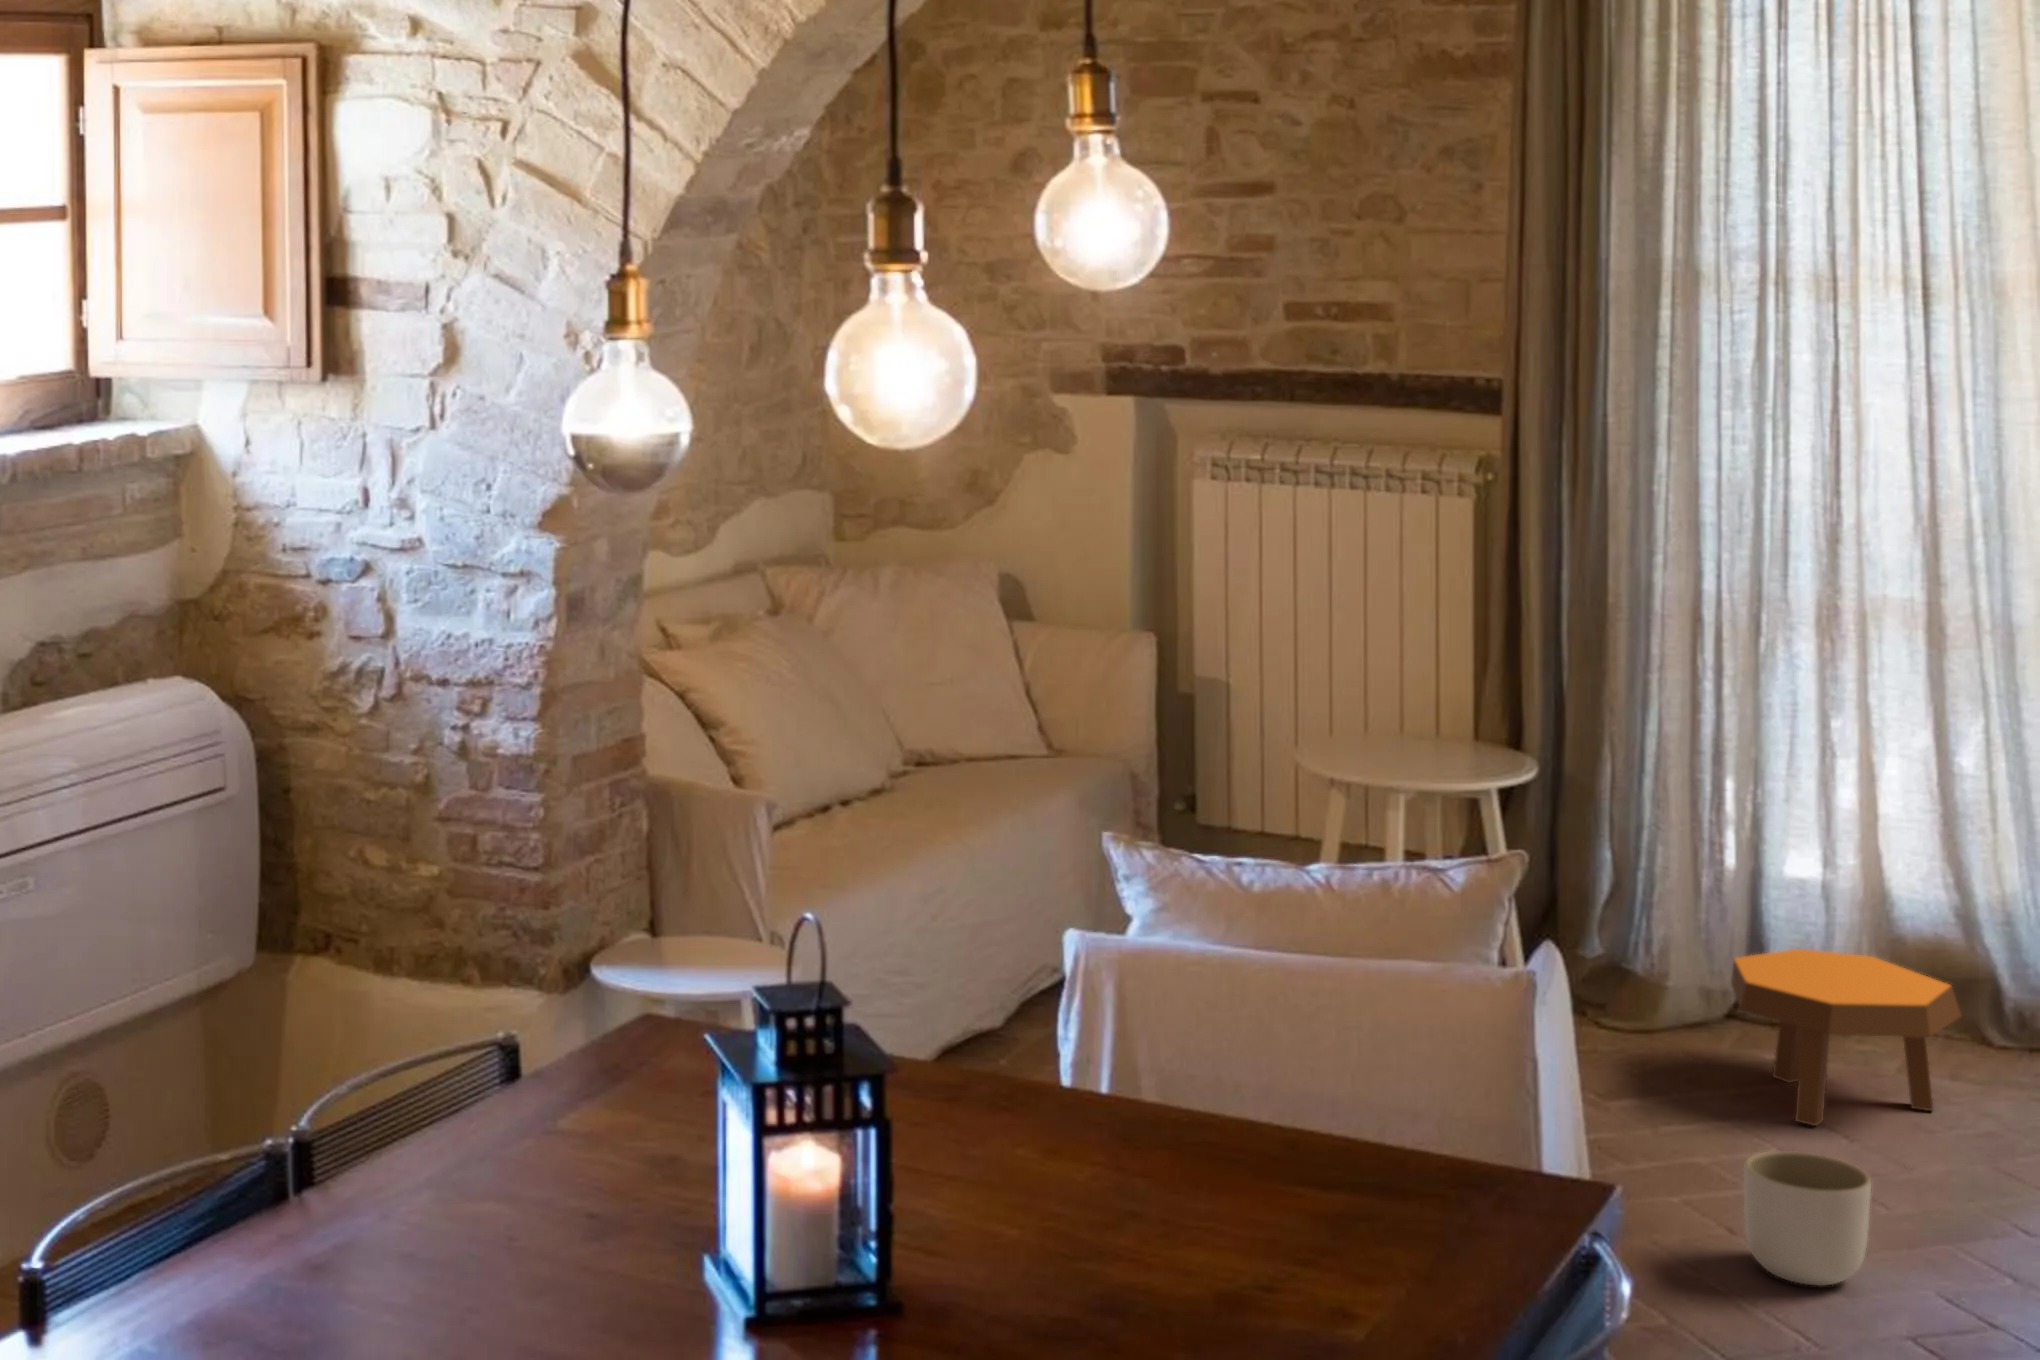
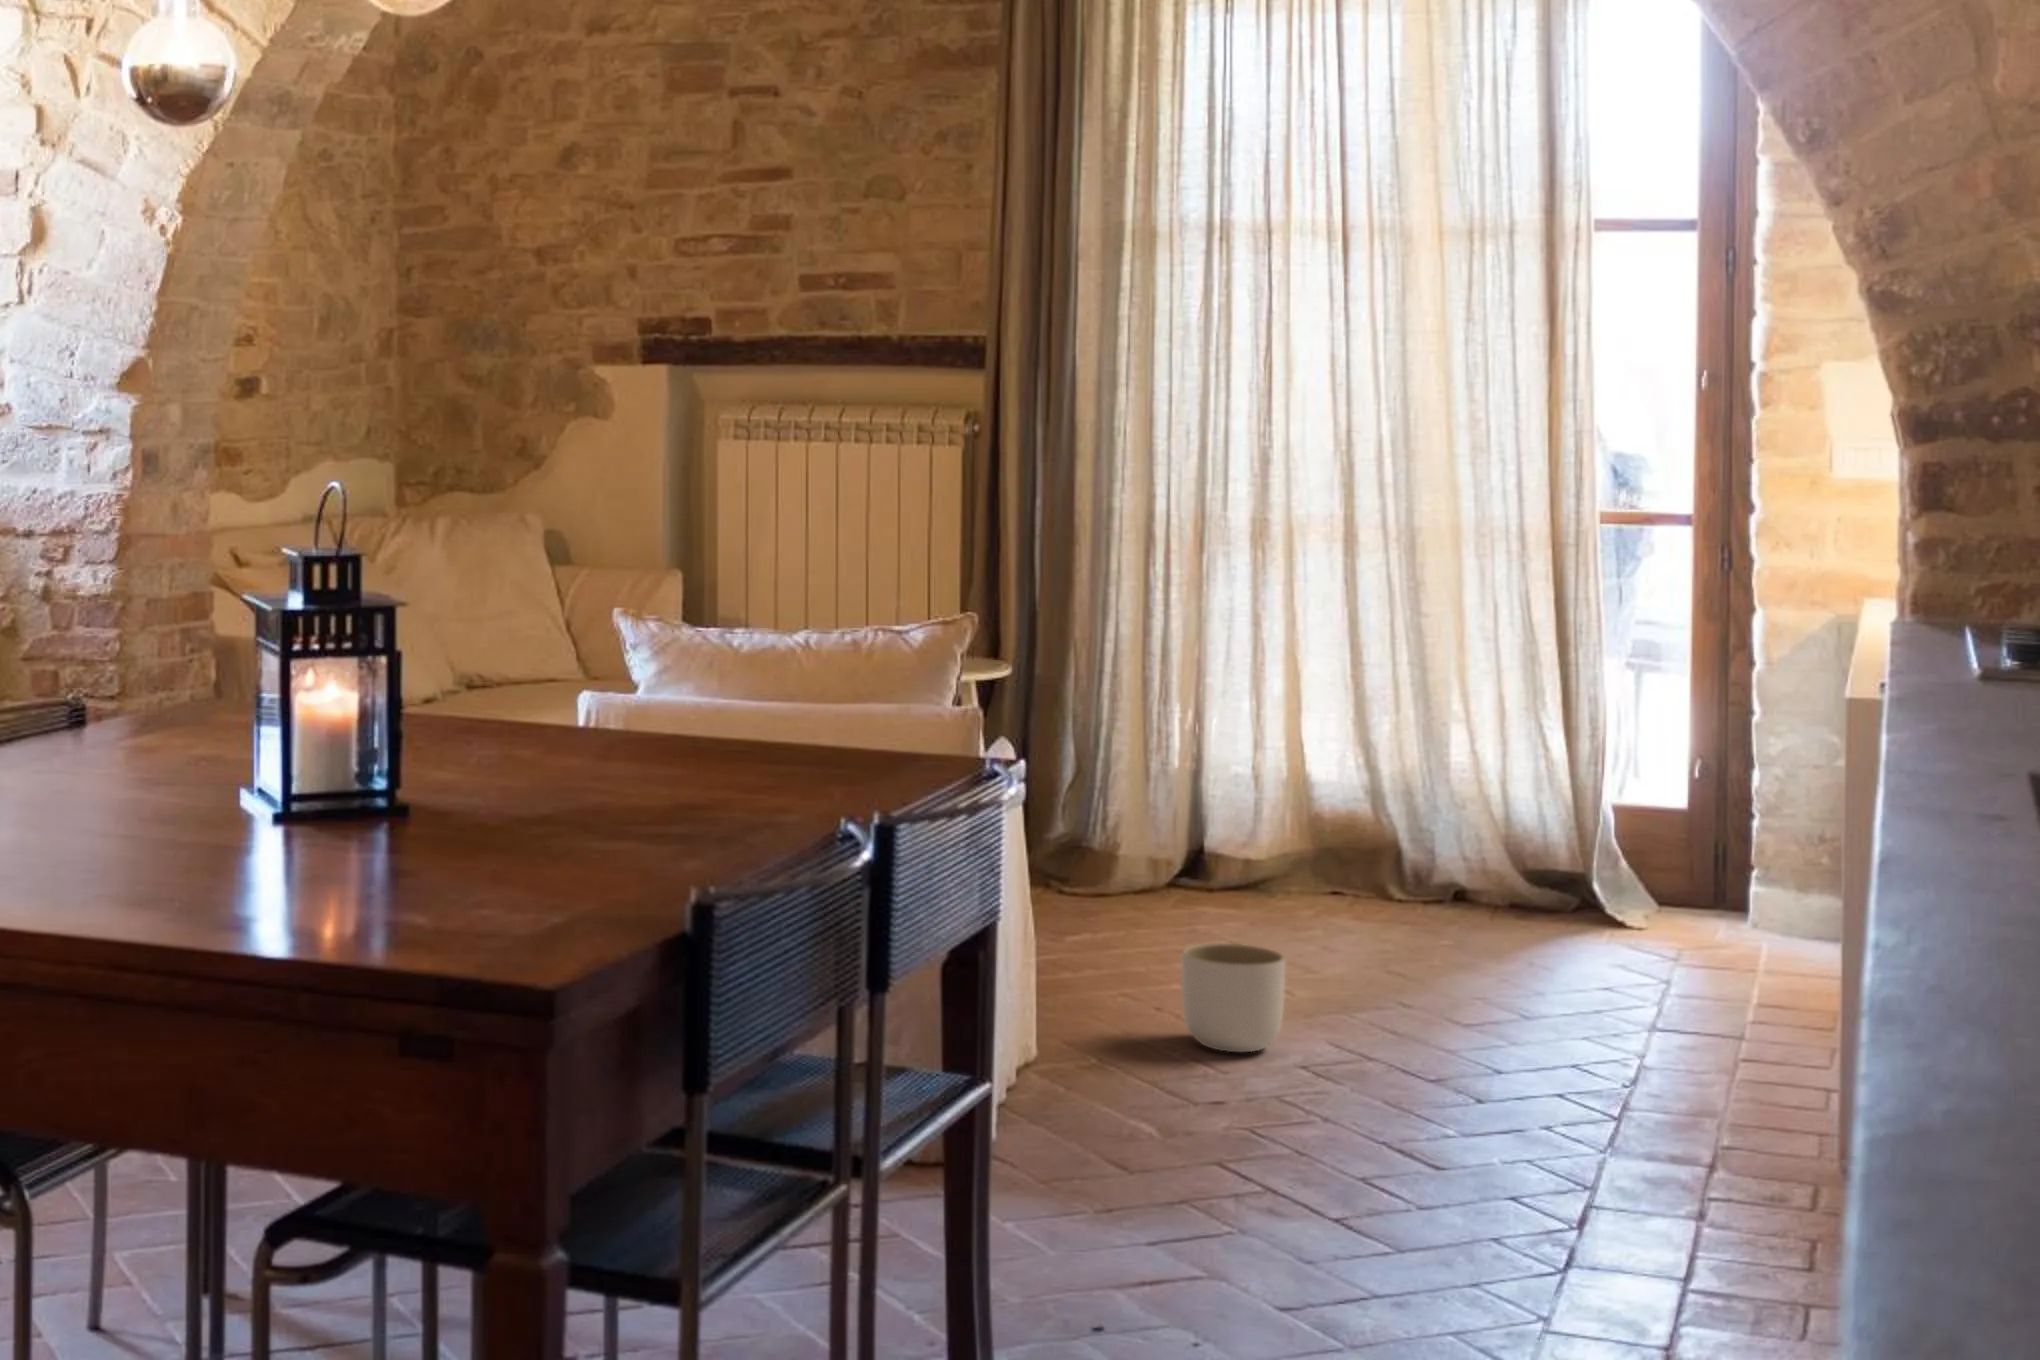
footstool: present [1731,949,1961,1126] -> none [1180,815,1369,955]

